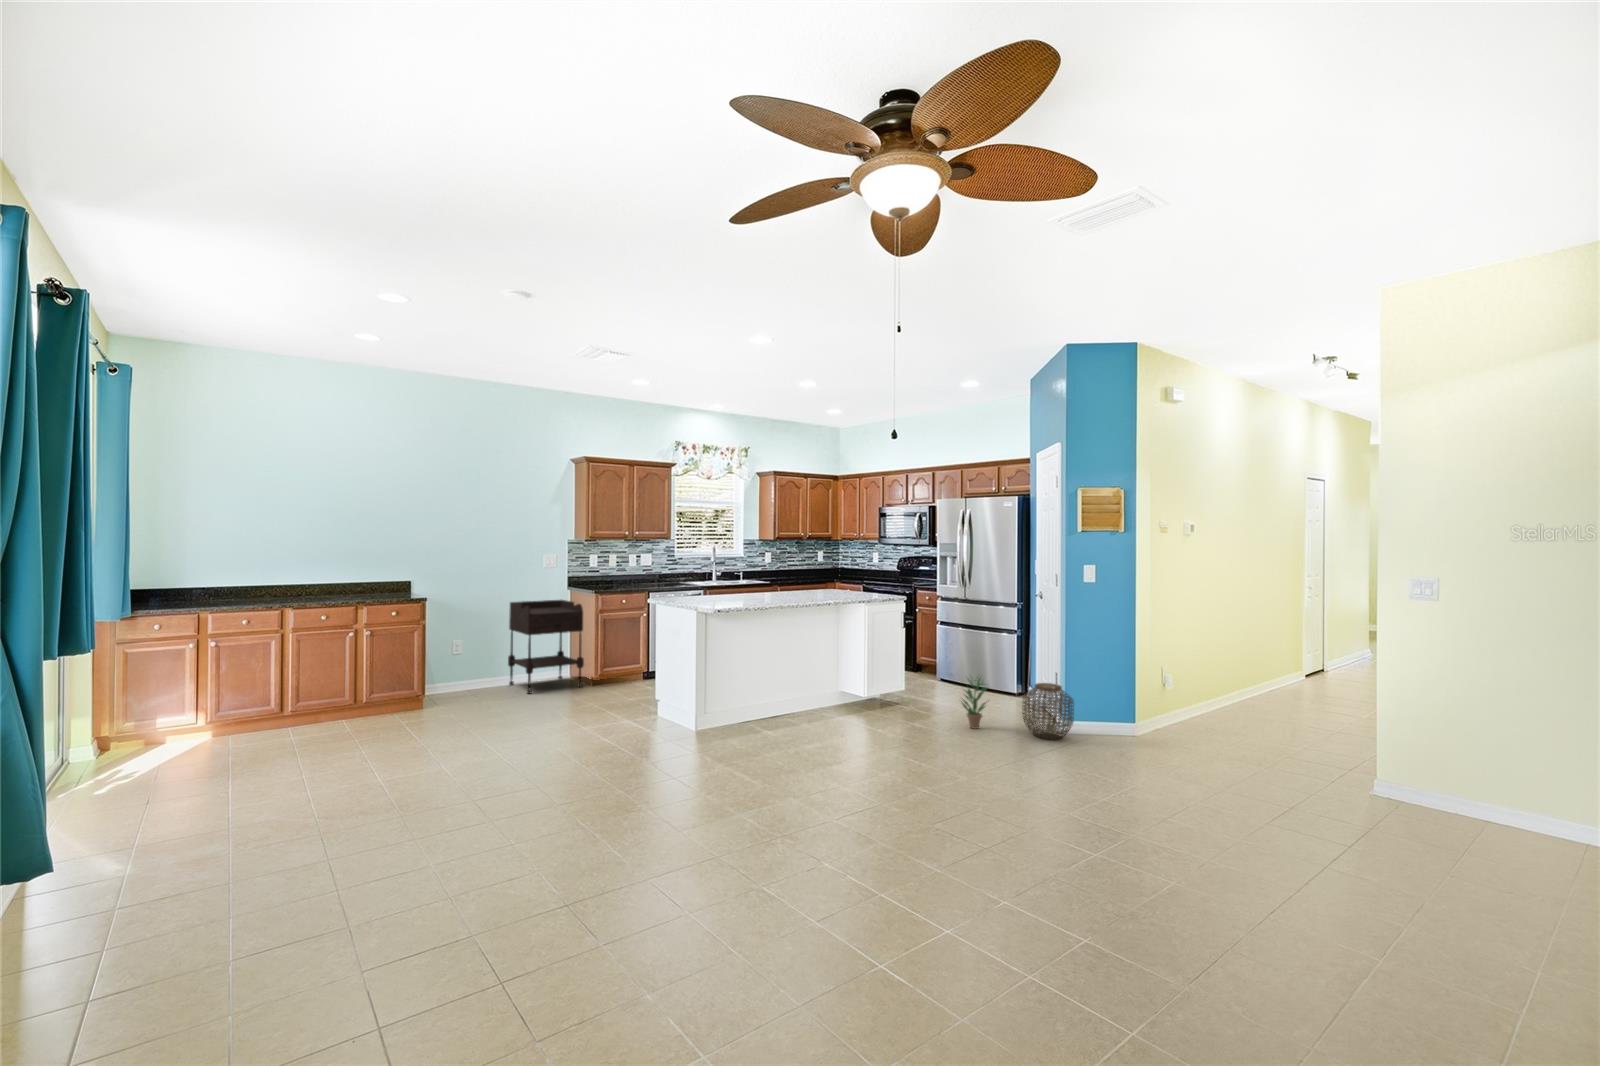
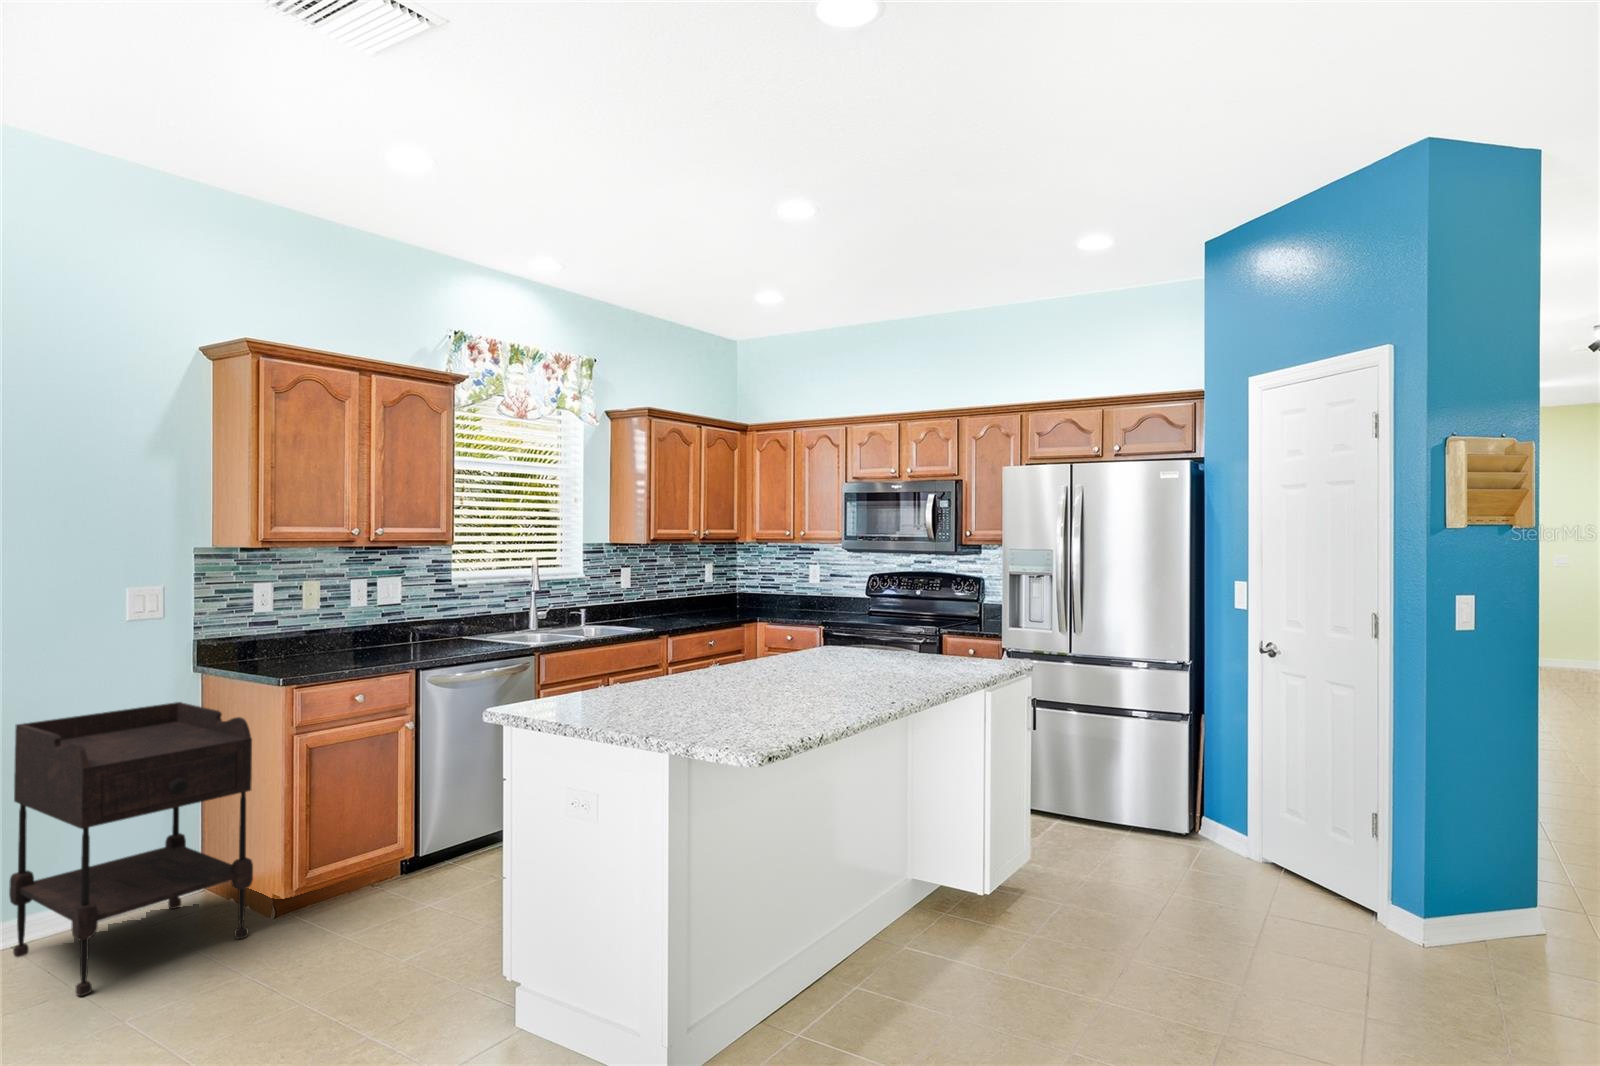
potted plant: present [961,678,987,729] -> none [1256,861,1339,987]
woven basket: present [1022,683,1074,740] -> none [1403,872,1537,1009]

